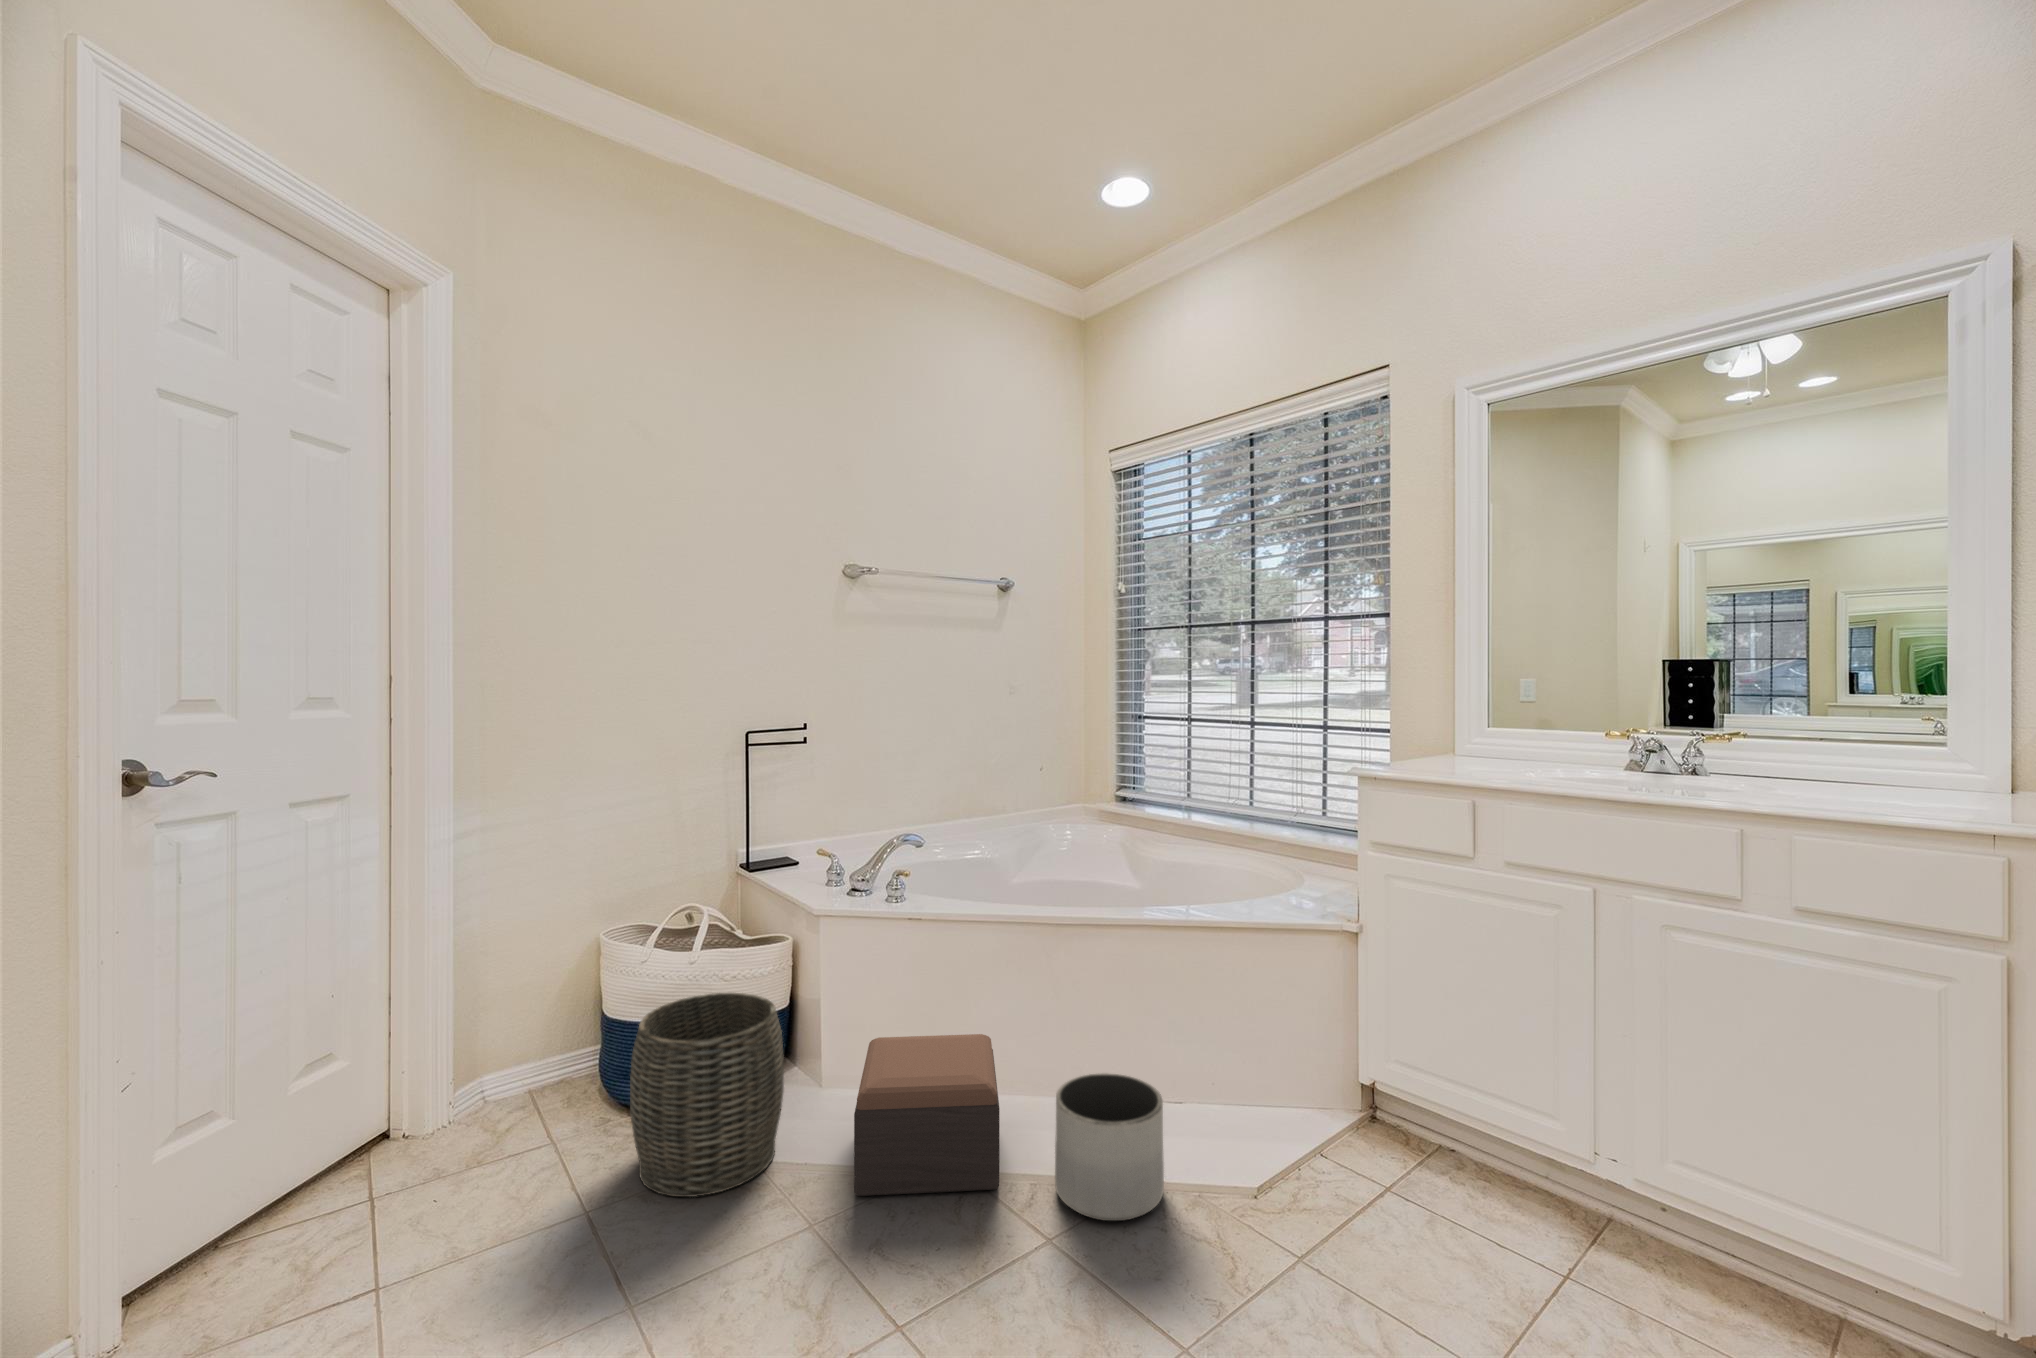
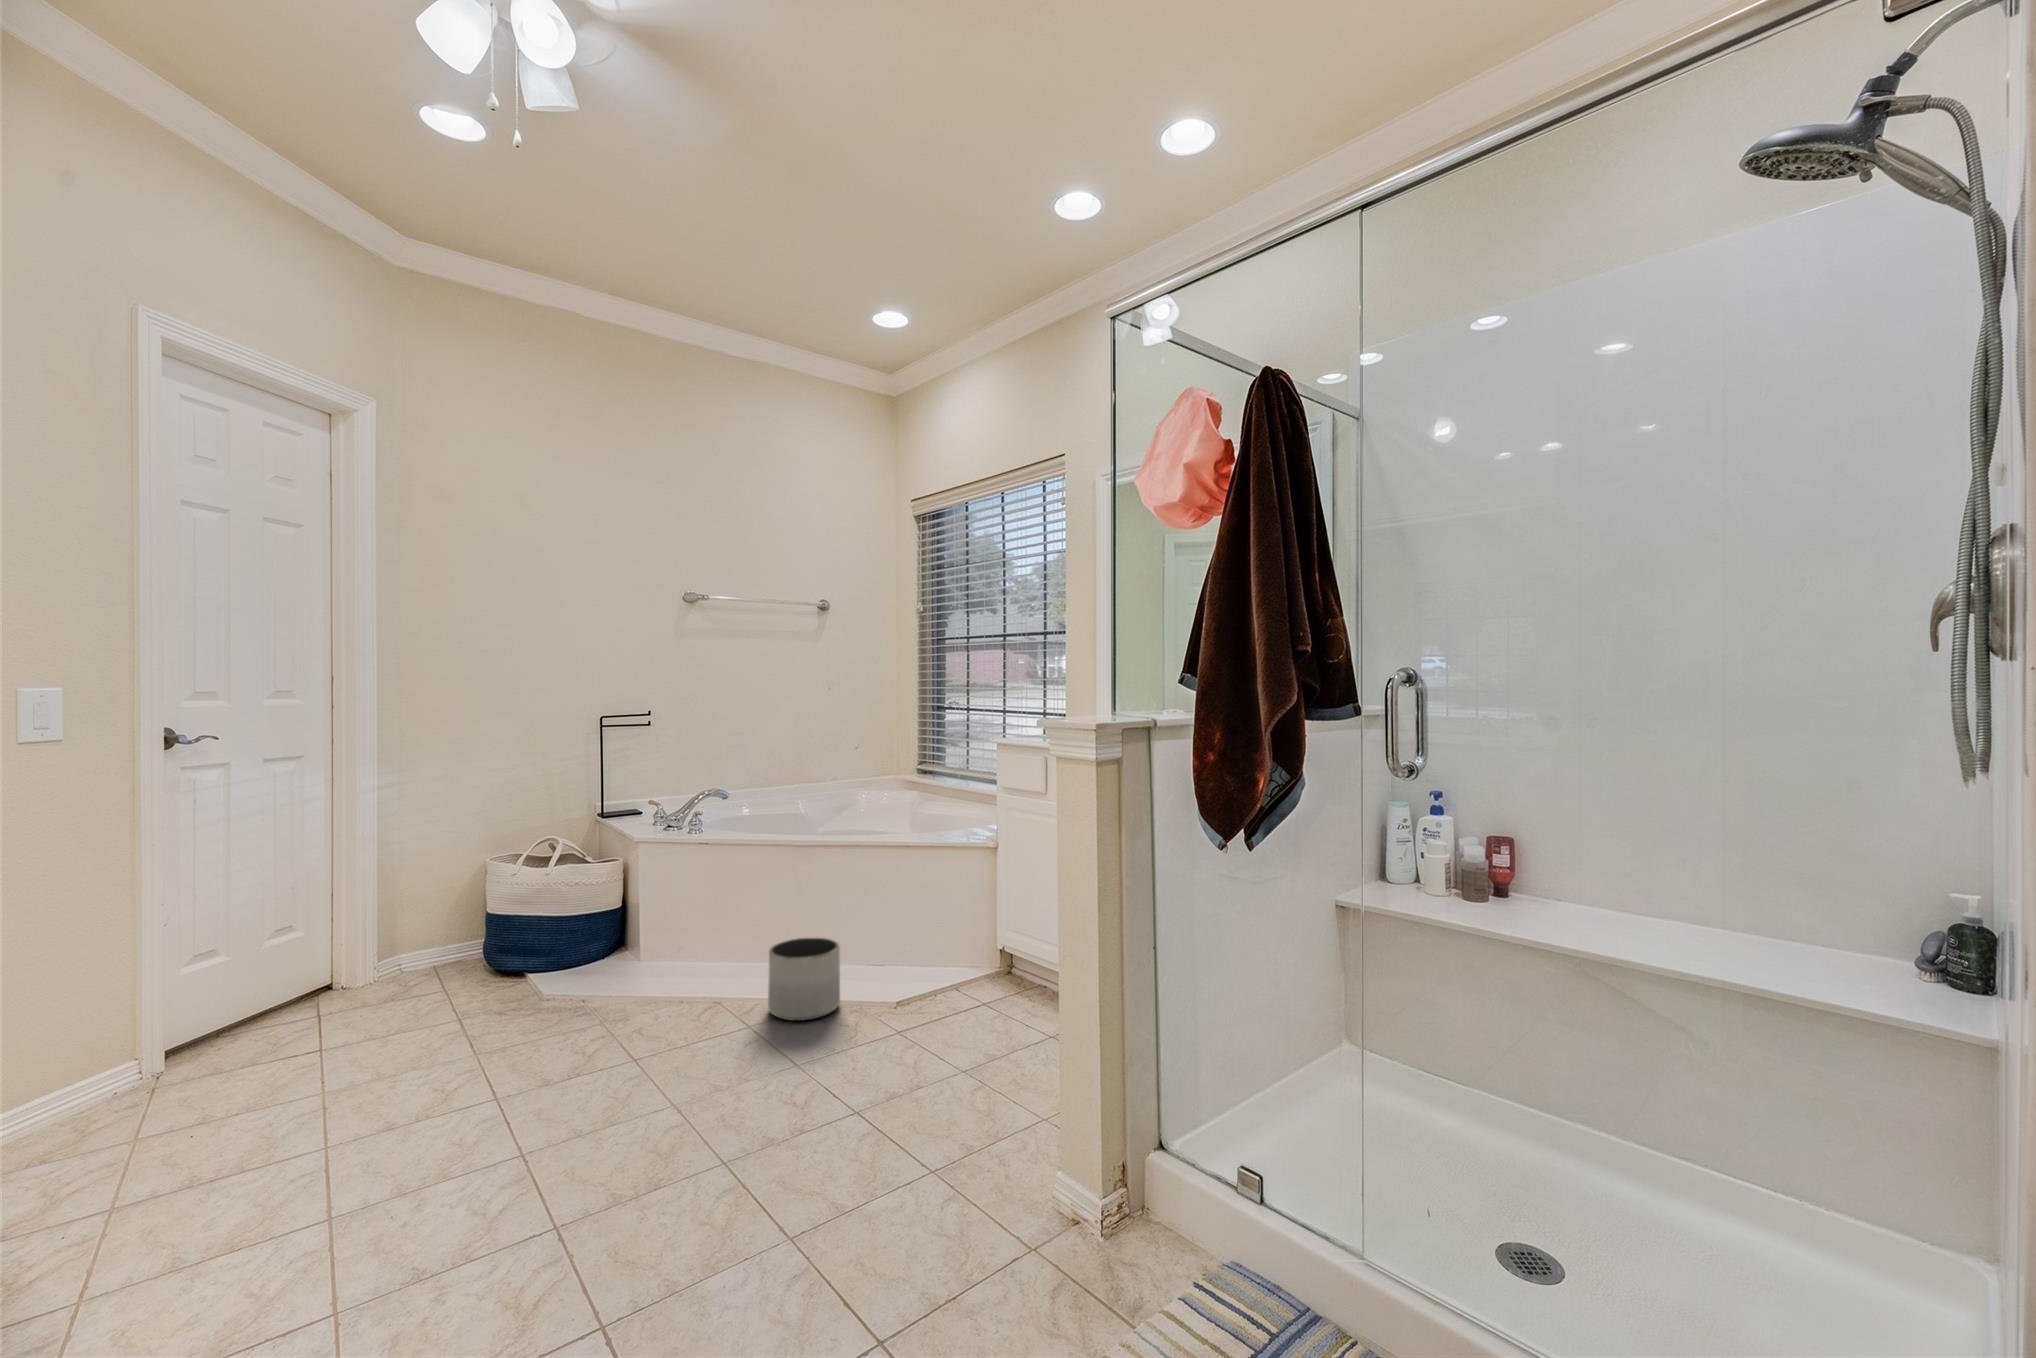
woven basket: present [630,993,784,1197] -> none [493,891,601,1013]
footstool: present [854,1034,1000,1196] -> none [637,919,751,1012]

